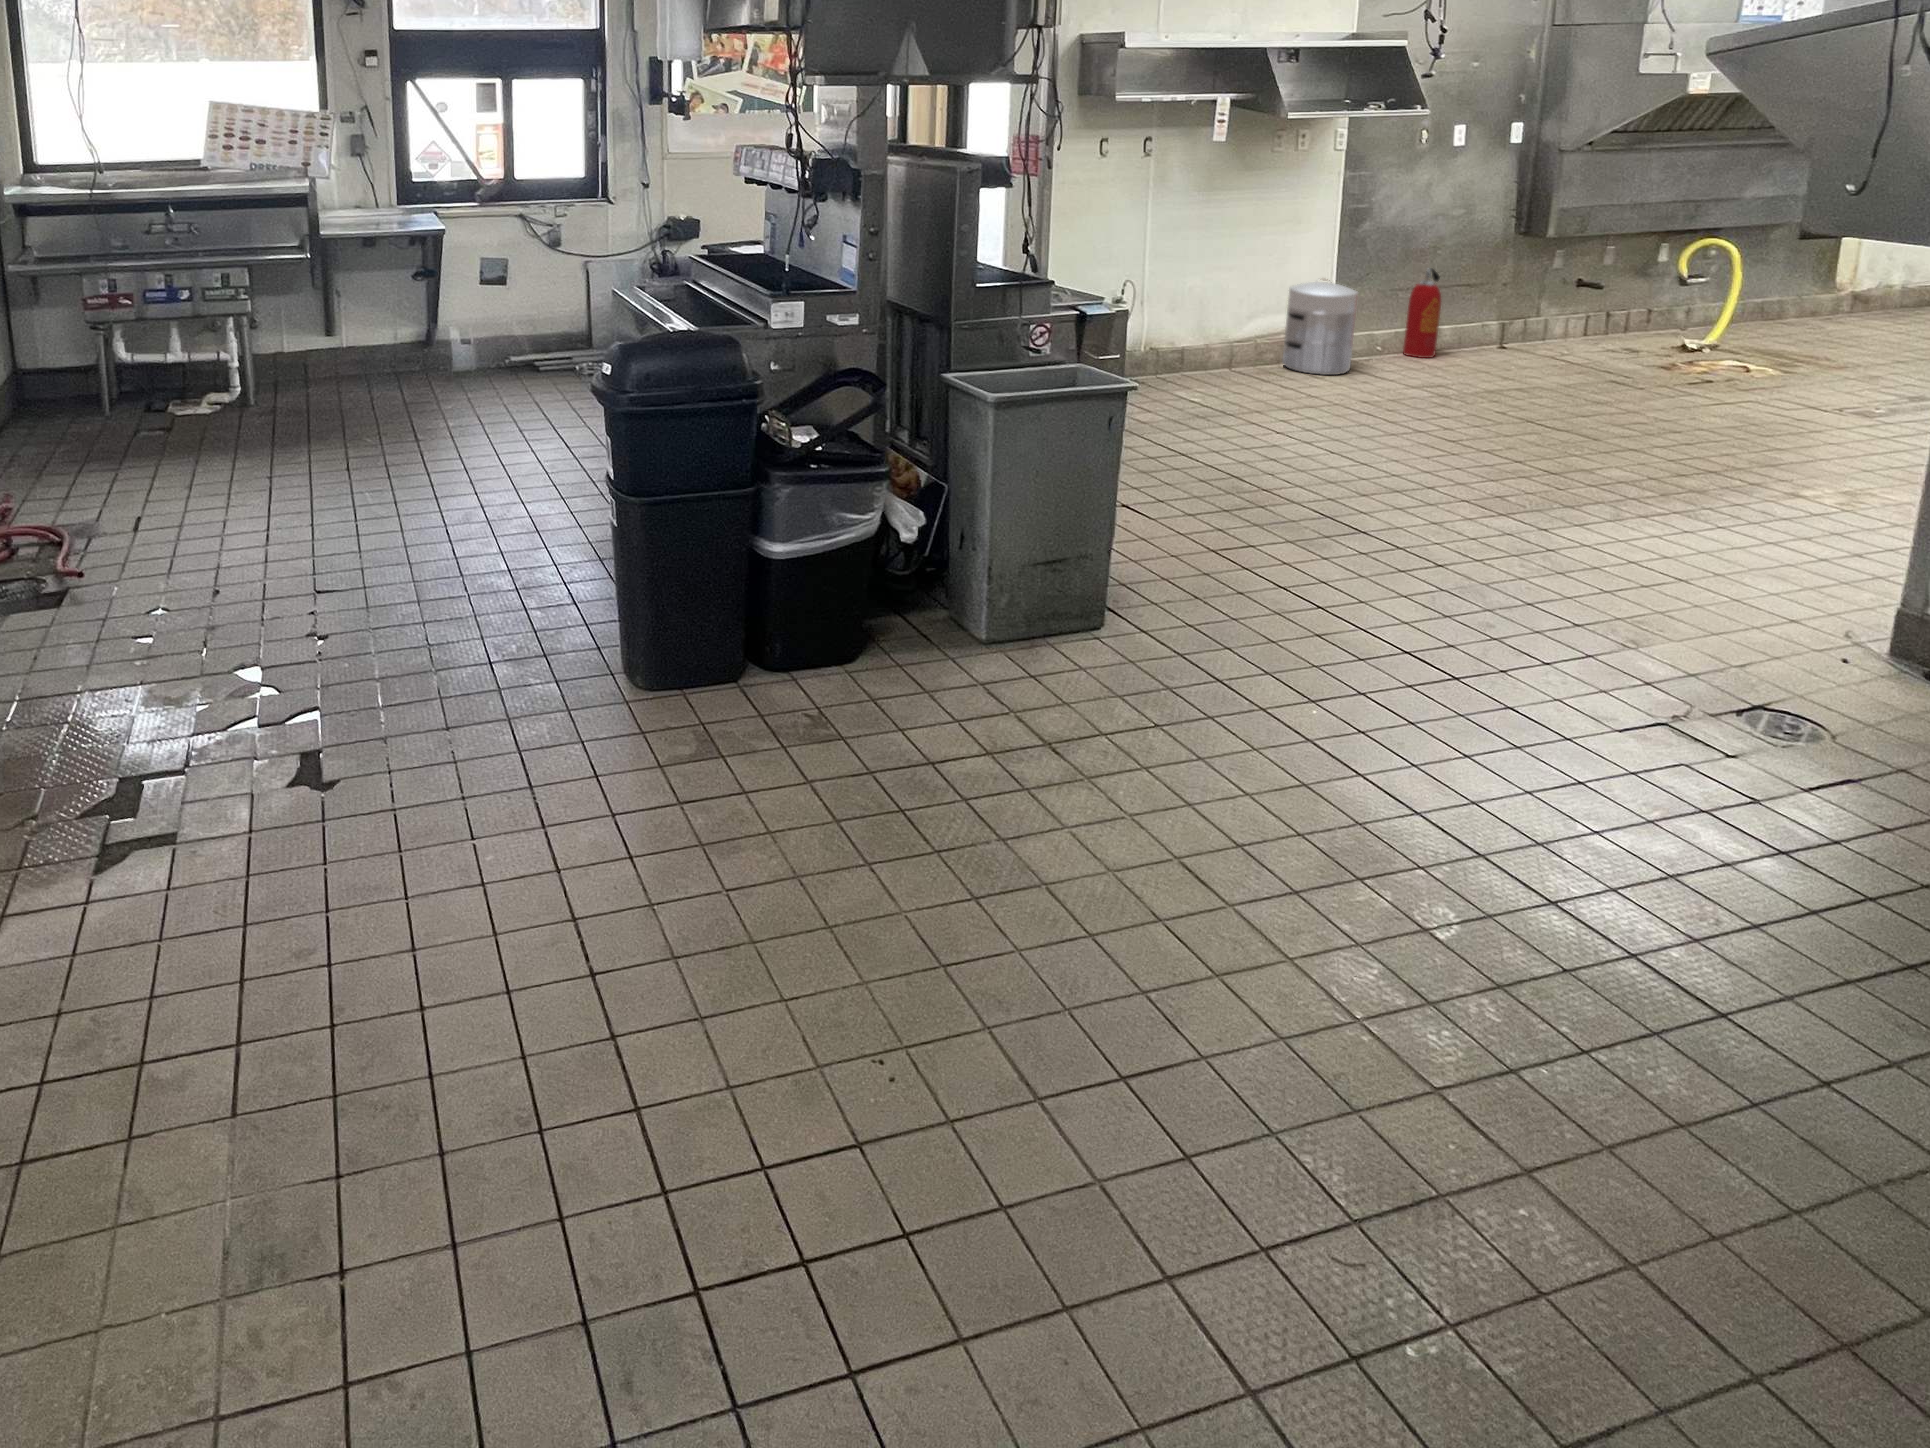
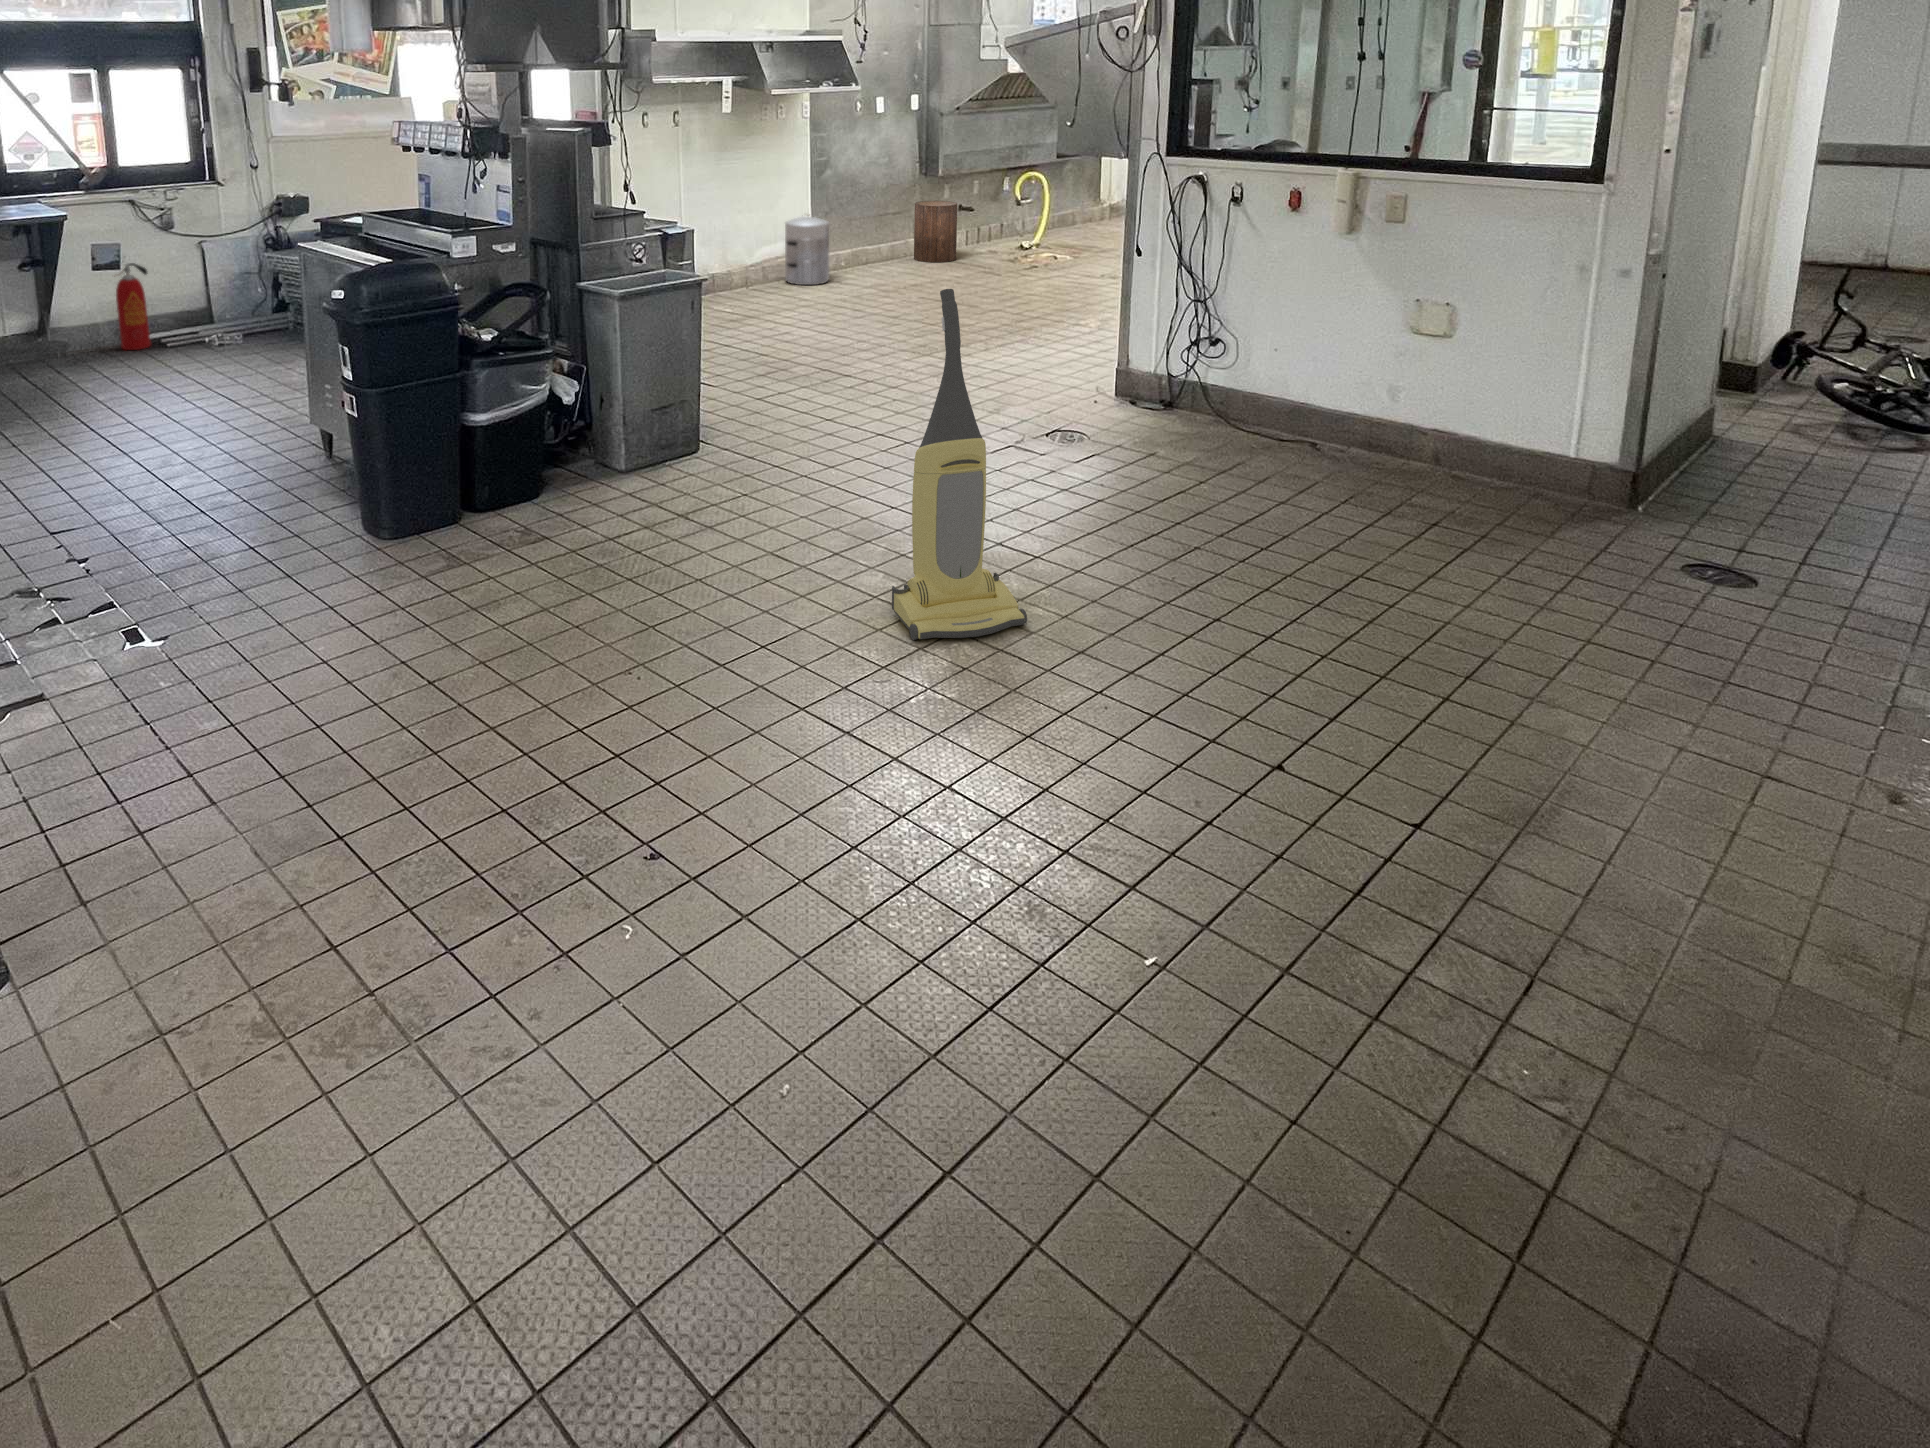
fire extinguisher: present [1403,268,1441,358] -> present [116,263,151,350]
stool: none [1491,270,1576,360] -> present [914,201,957,262]
vacuum cleaner: none [1406,532,1745,1269] -> present [892,289,1027,640]

